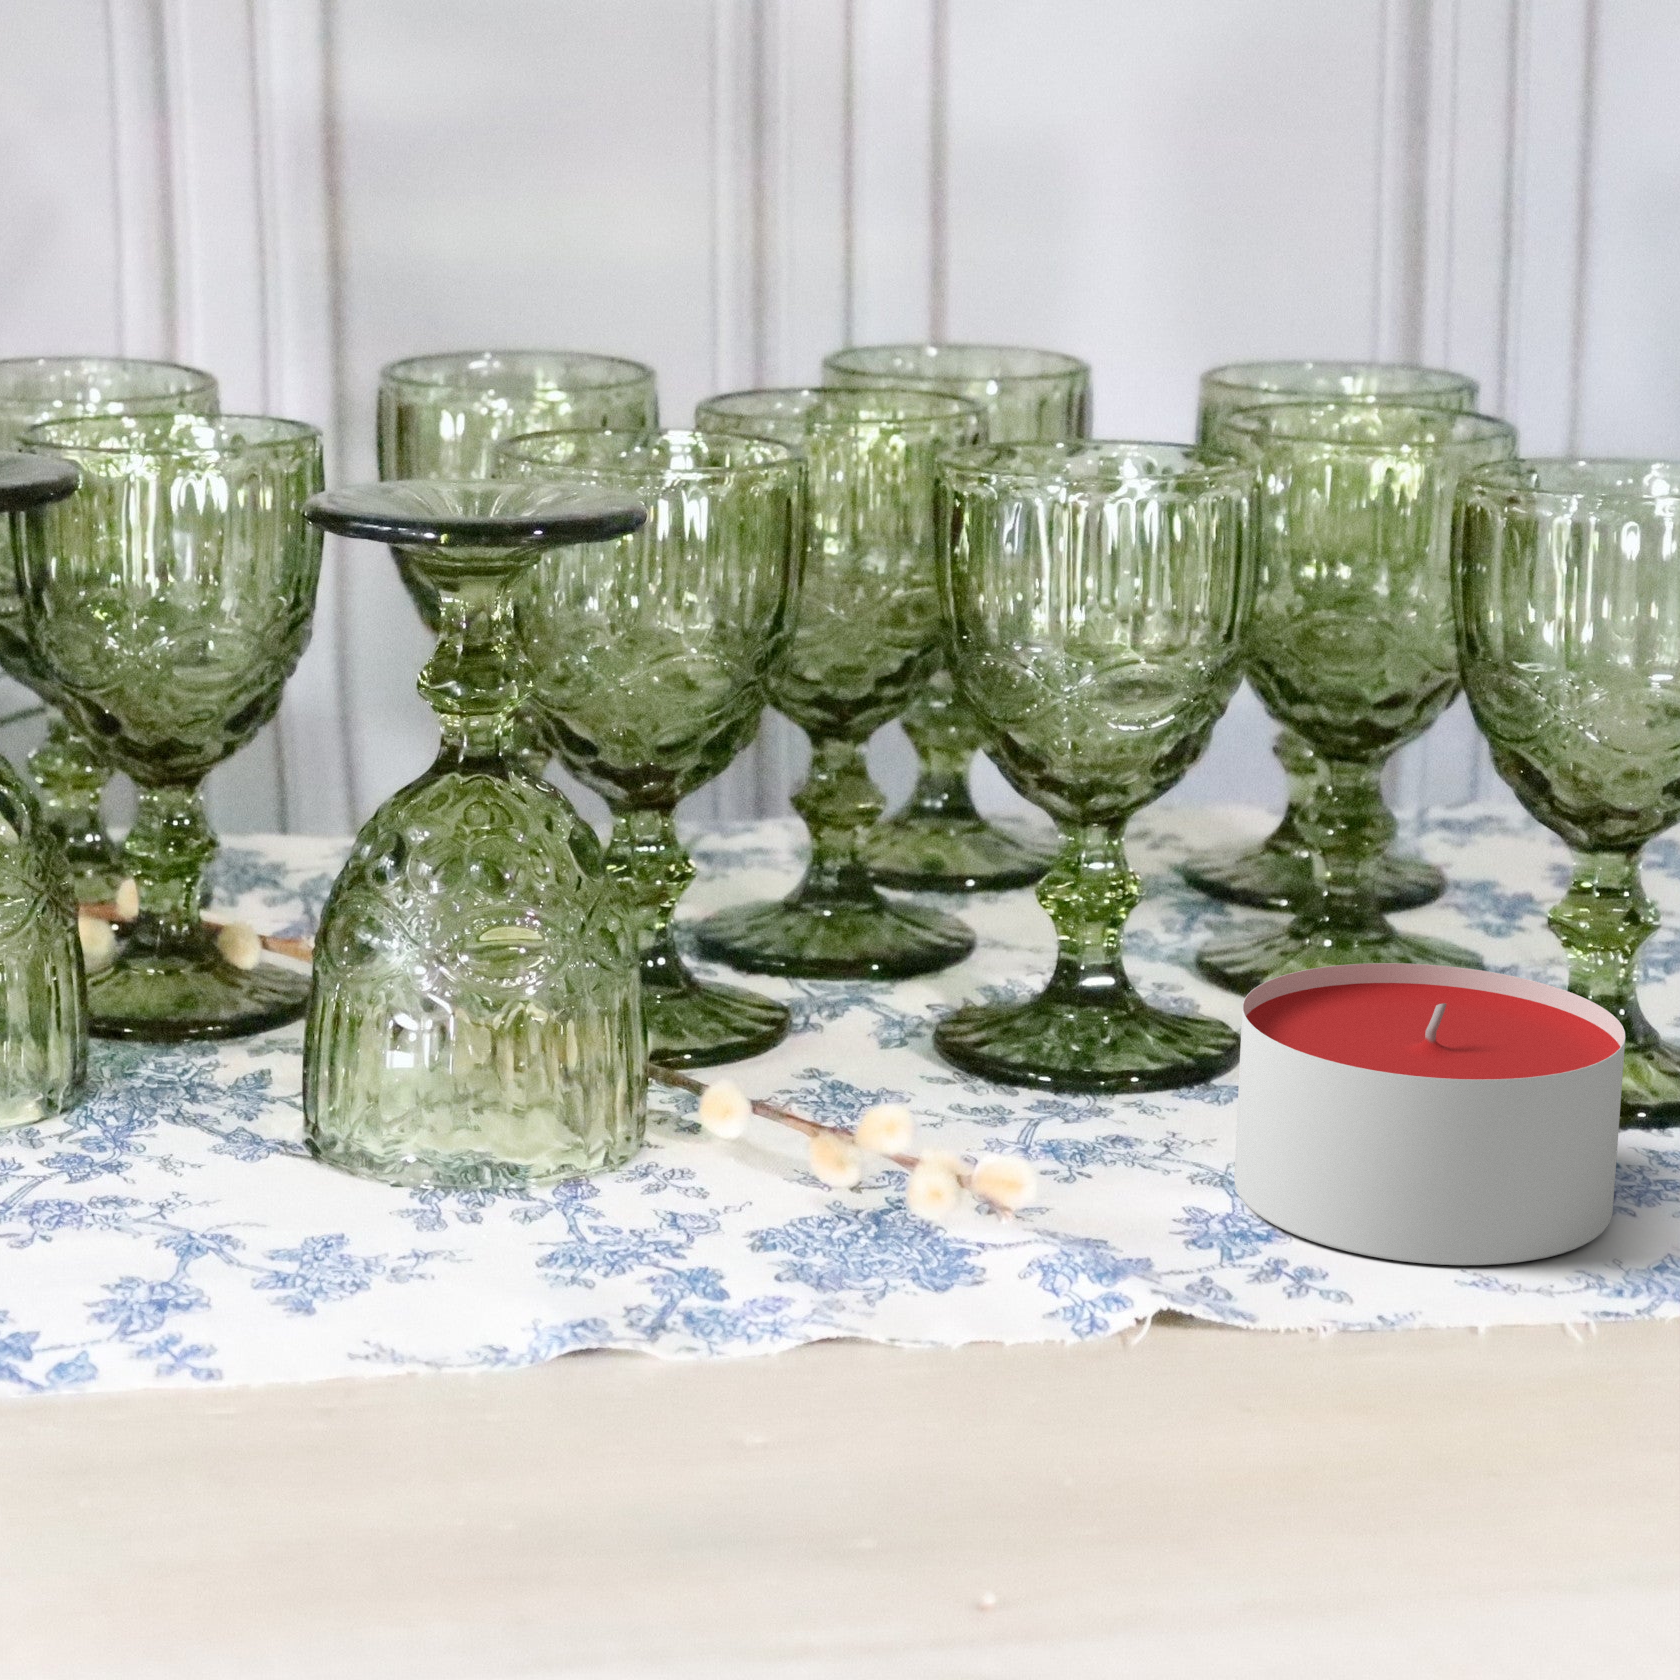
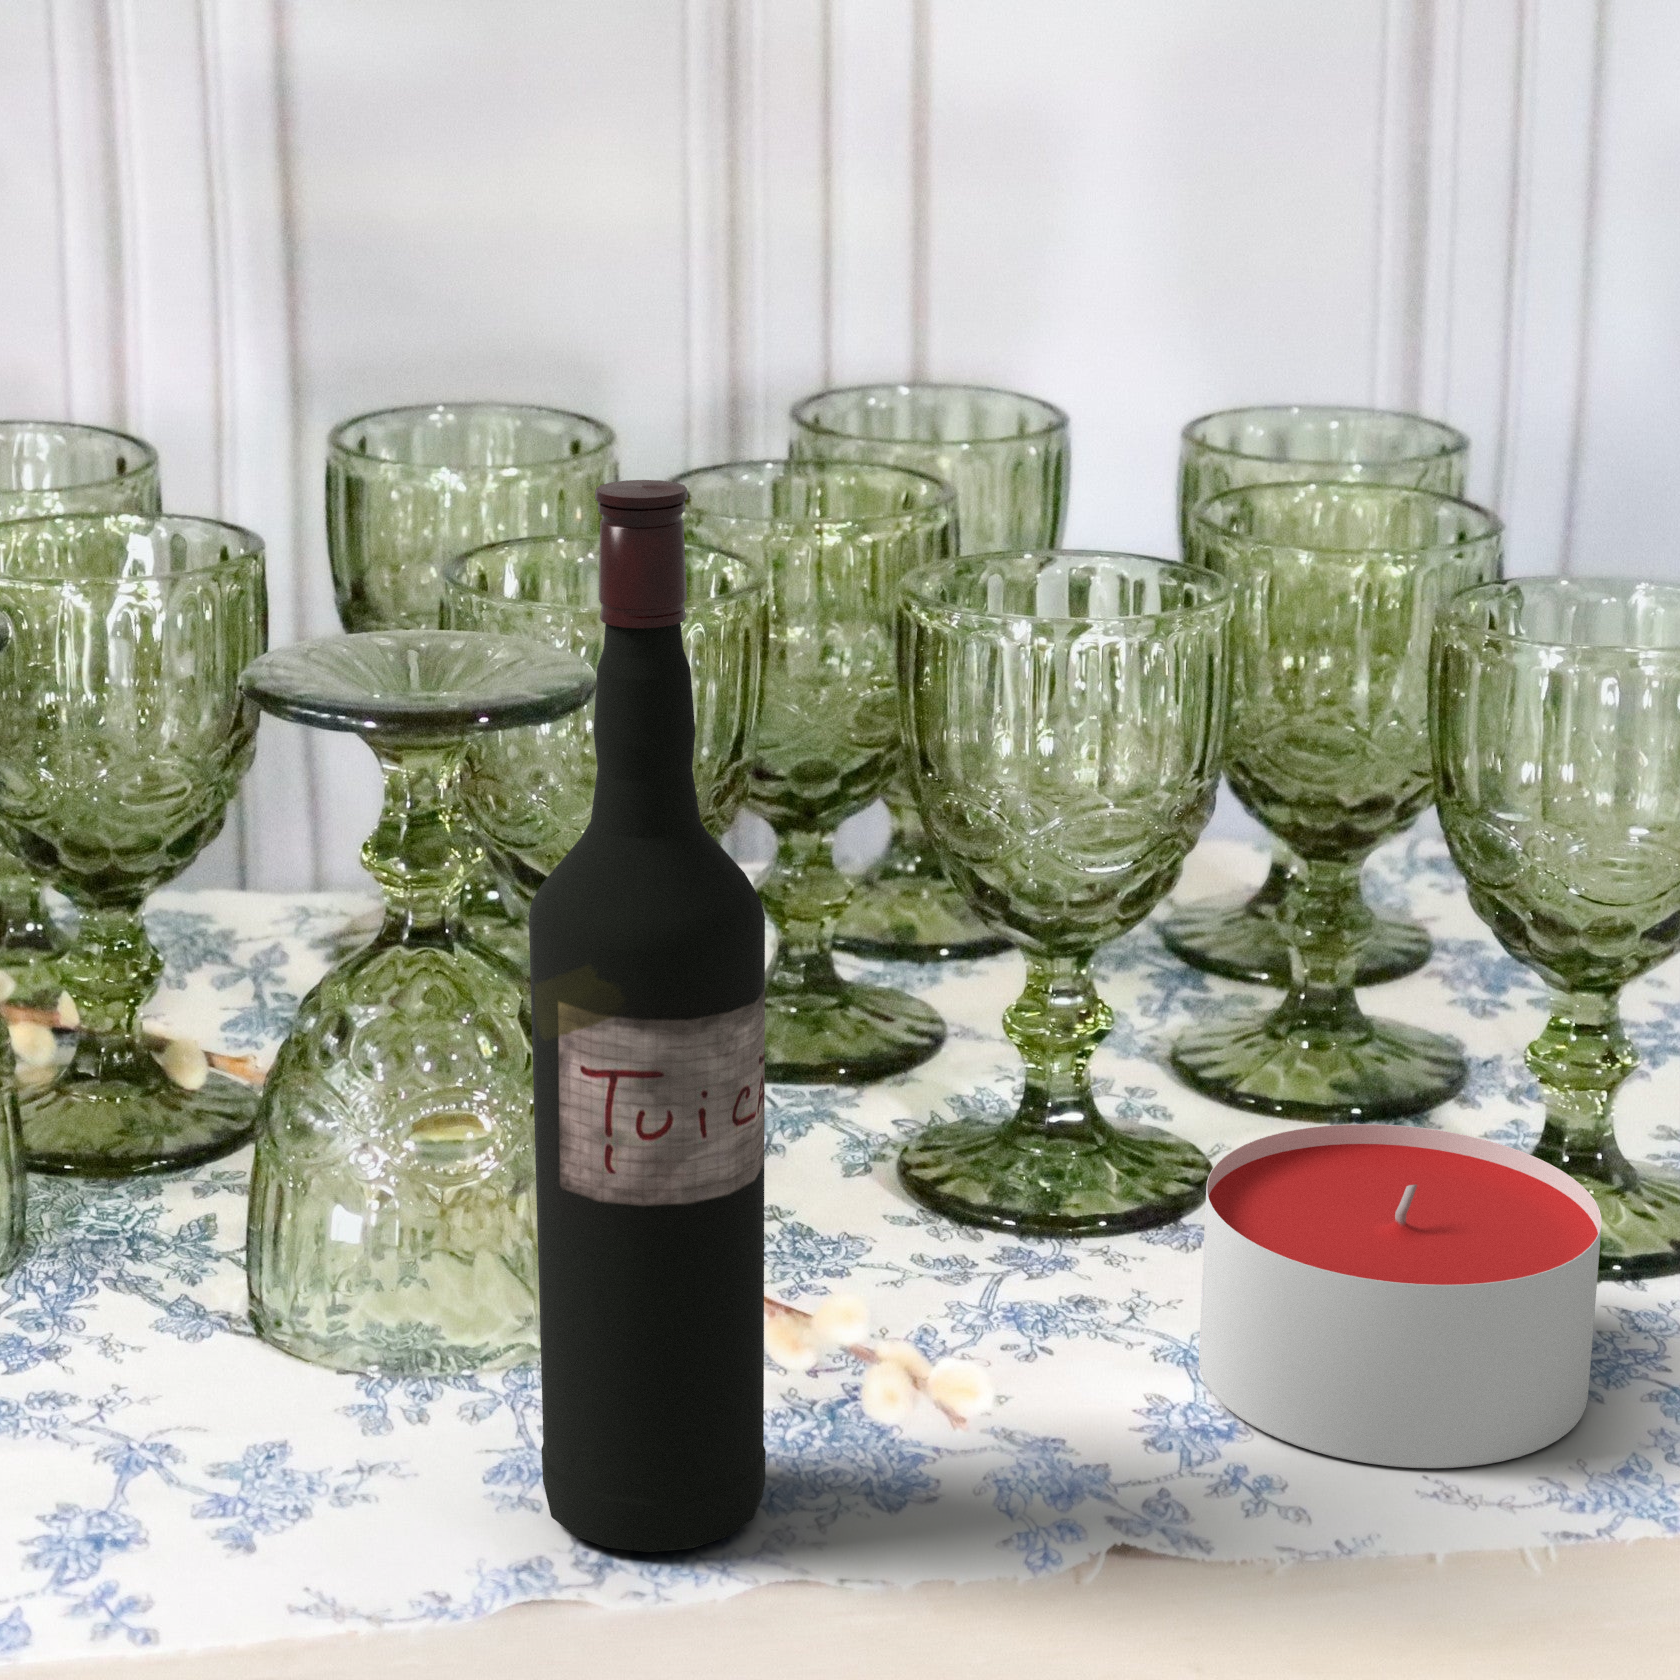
wine bottle: none [594,265,822,1319] -> present [529,480,766,1552]

